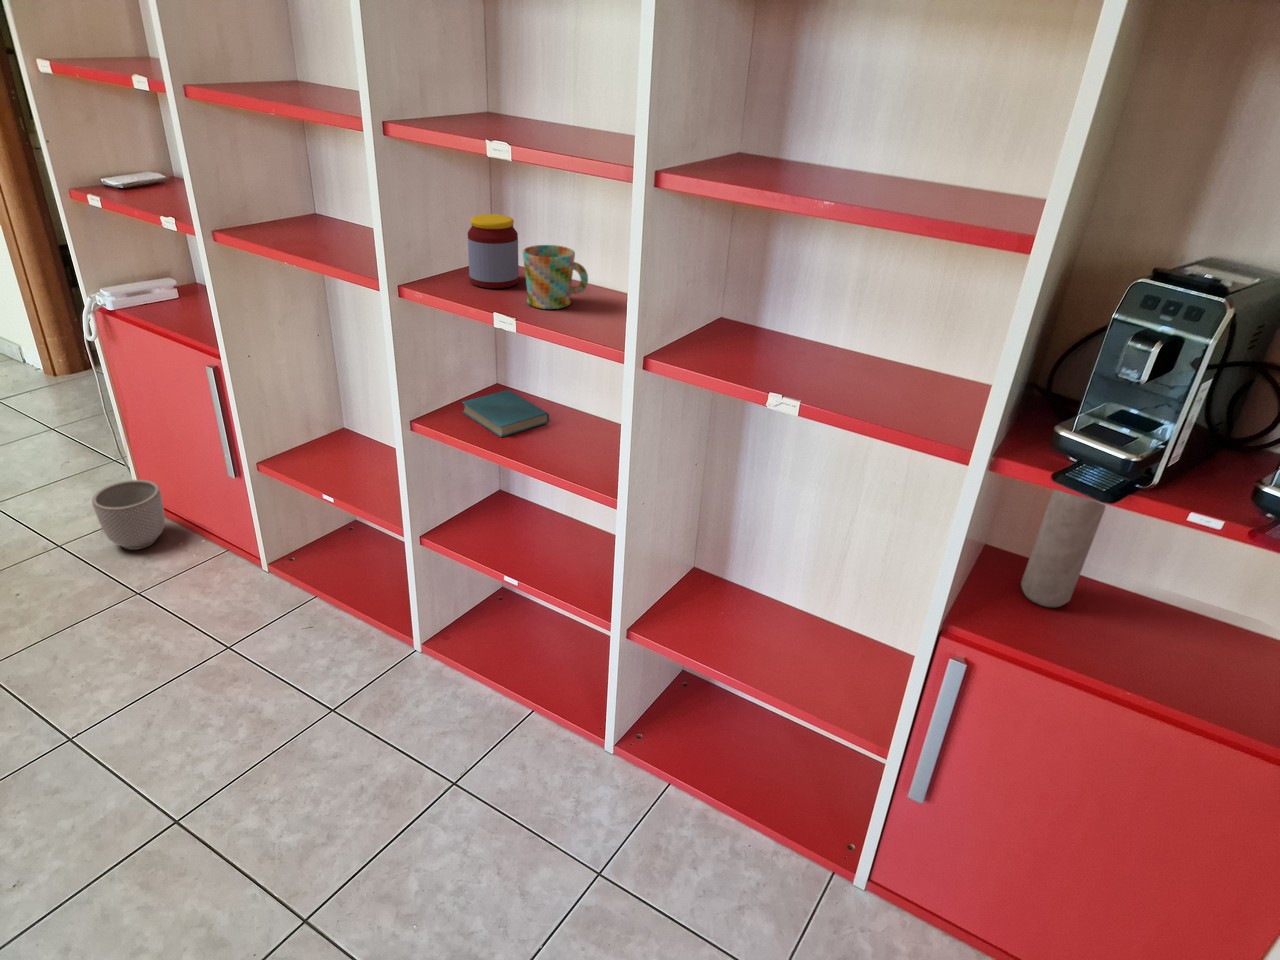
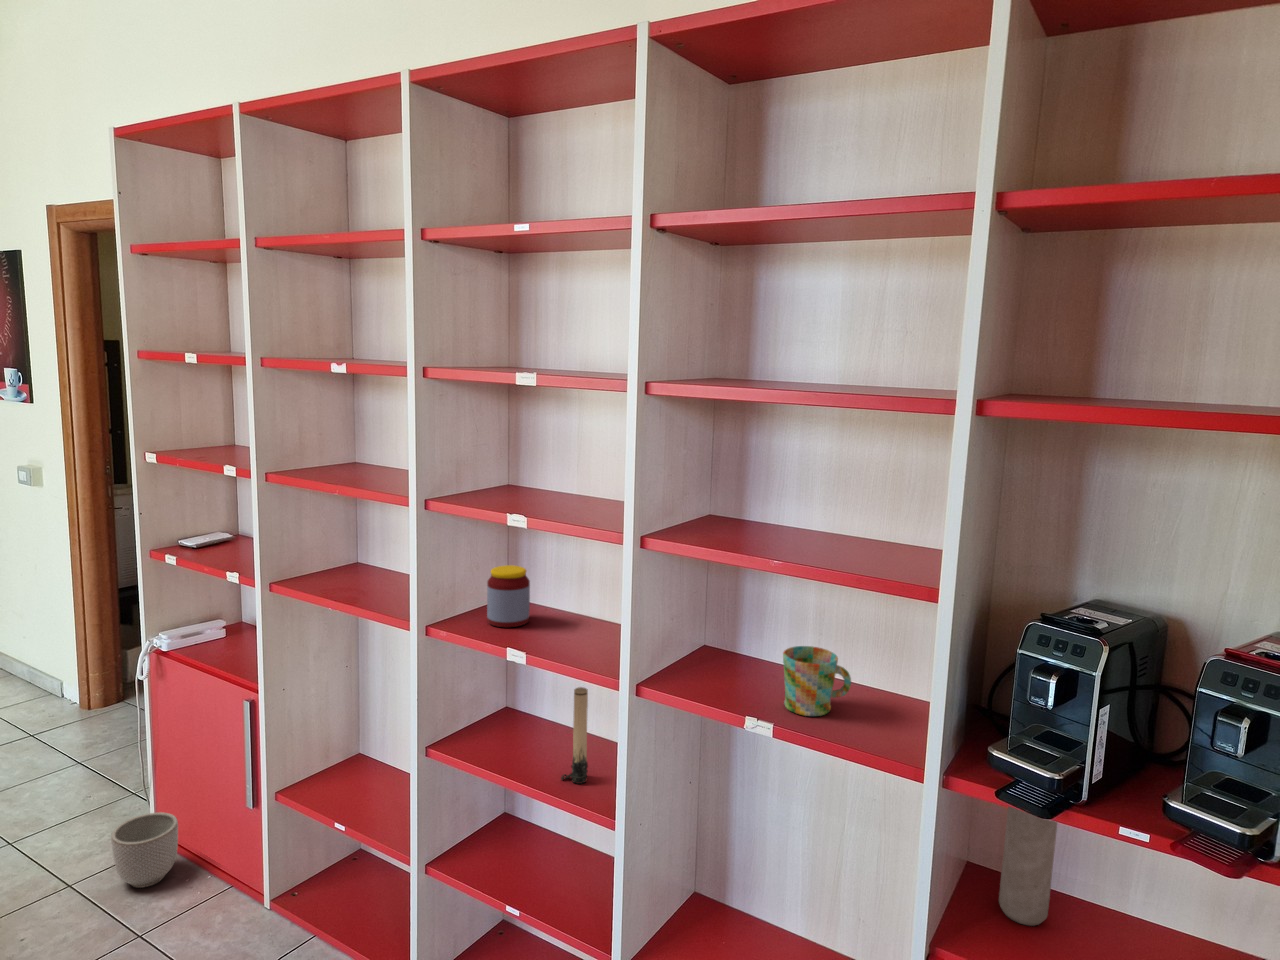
mug: present [523,245,588,309] -> present [783,646,851,716]
candle: none [557,358,587,460] -> present [561,687,588,784]
book: present [462,390,549,437] -> none [475,716,554,763]

